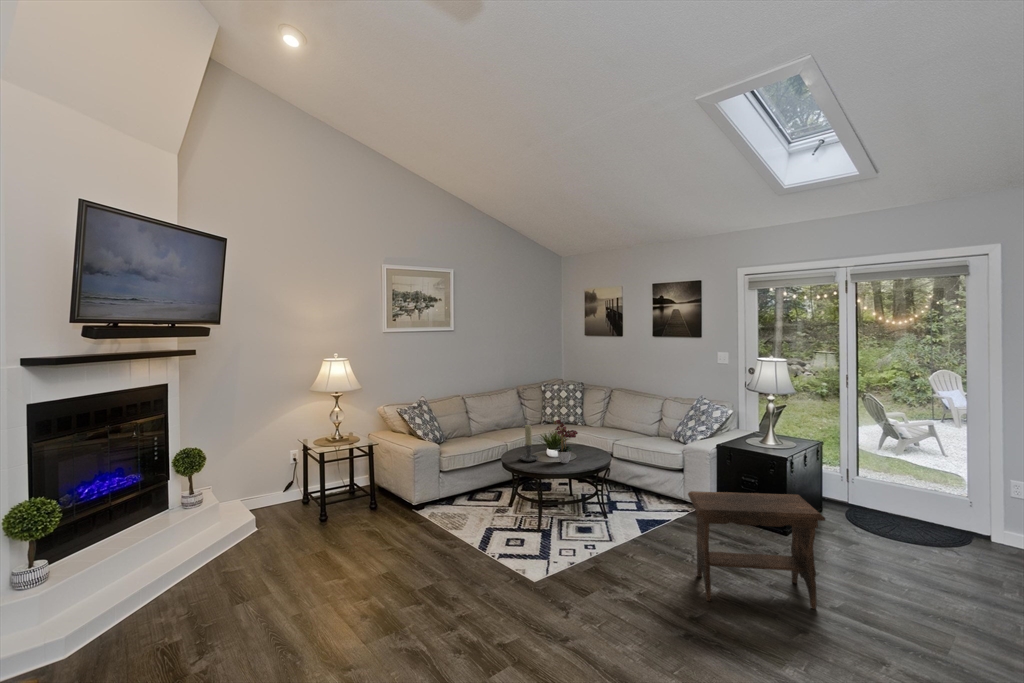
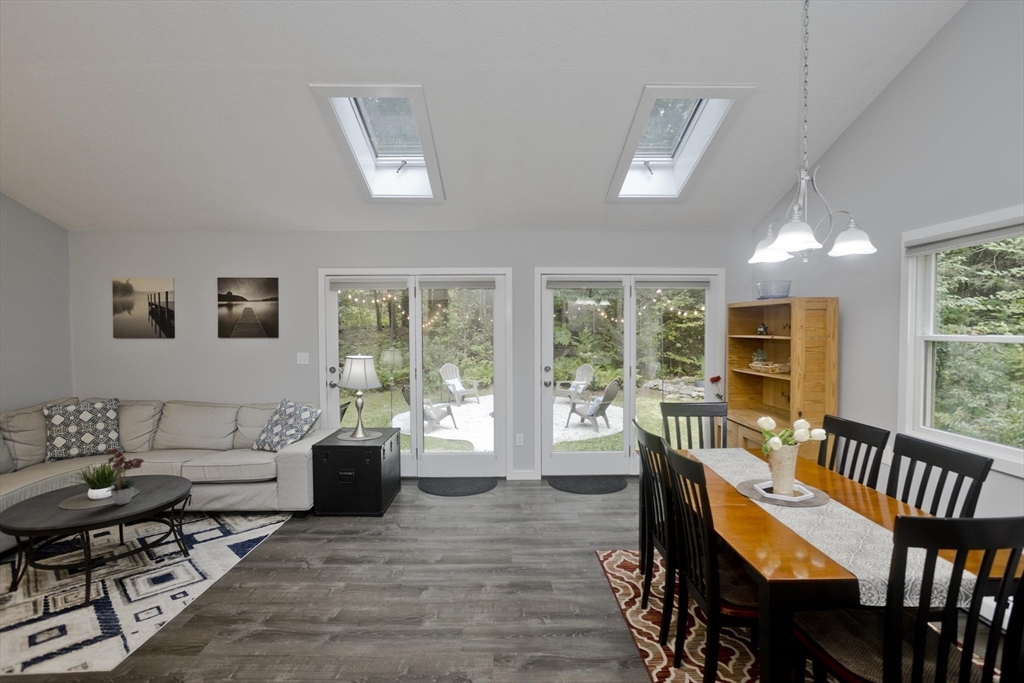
candle holder: present [520,425,539,461] -> none [36,464,74,518]
footstool: present [688,491,825,609] -> none [308,471,425,592]

